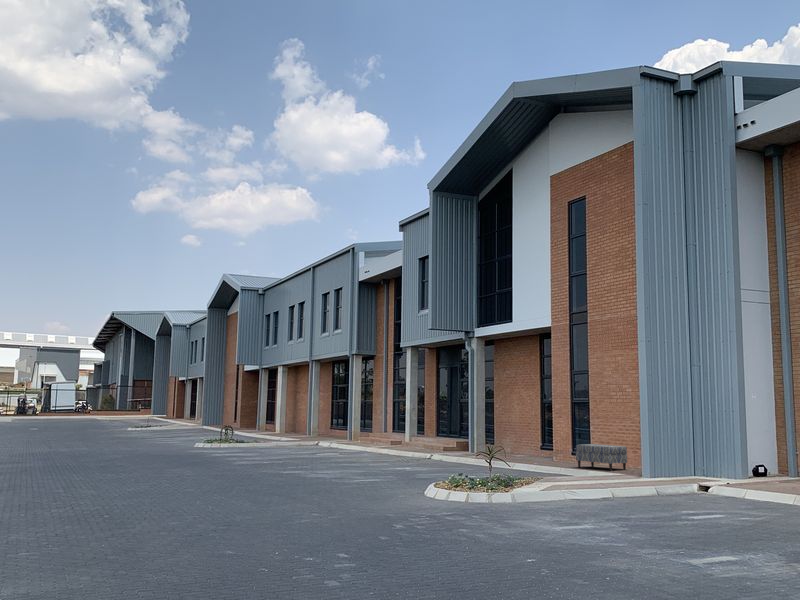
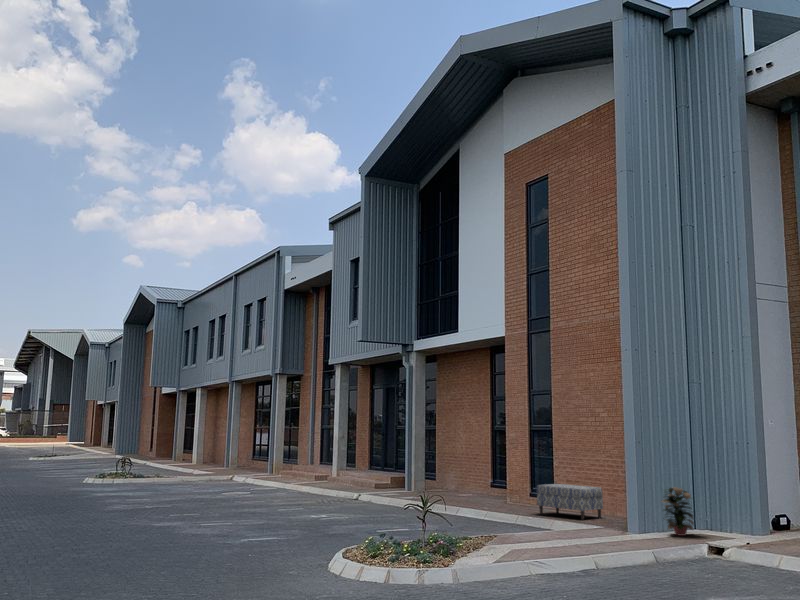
decorative plant: none [665,444,692,479] -> present [662,487,694,536]

